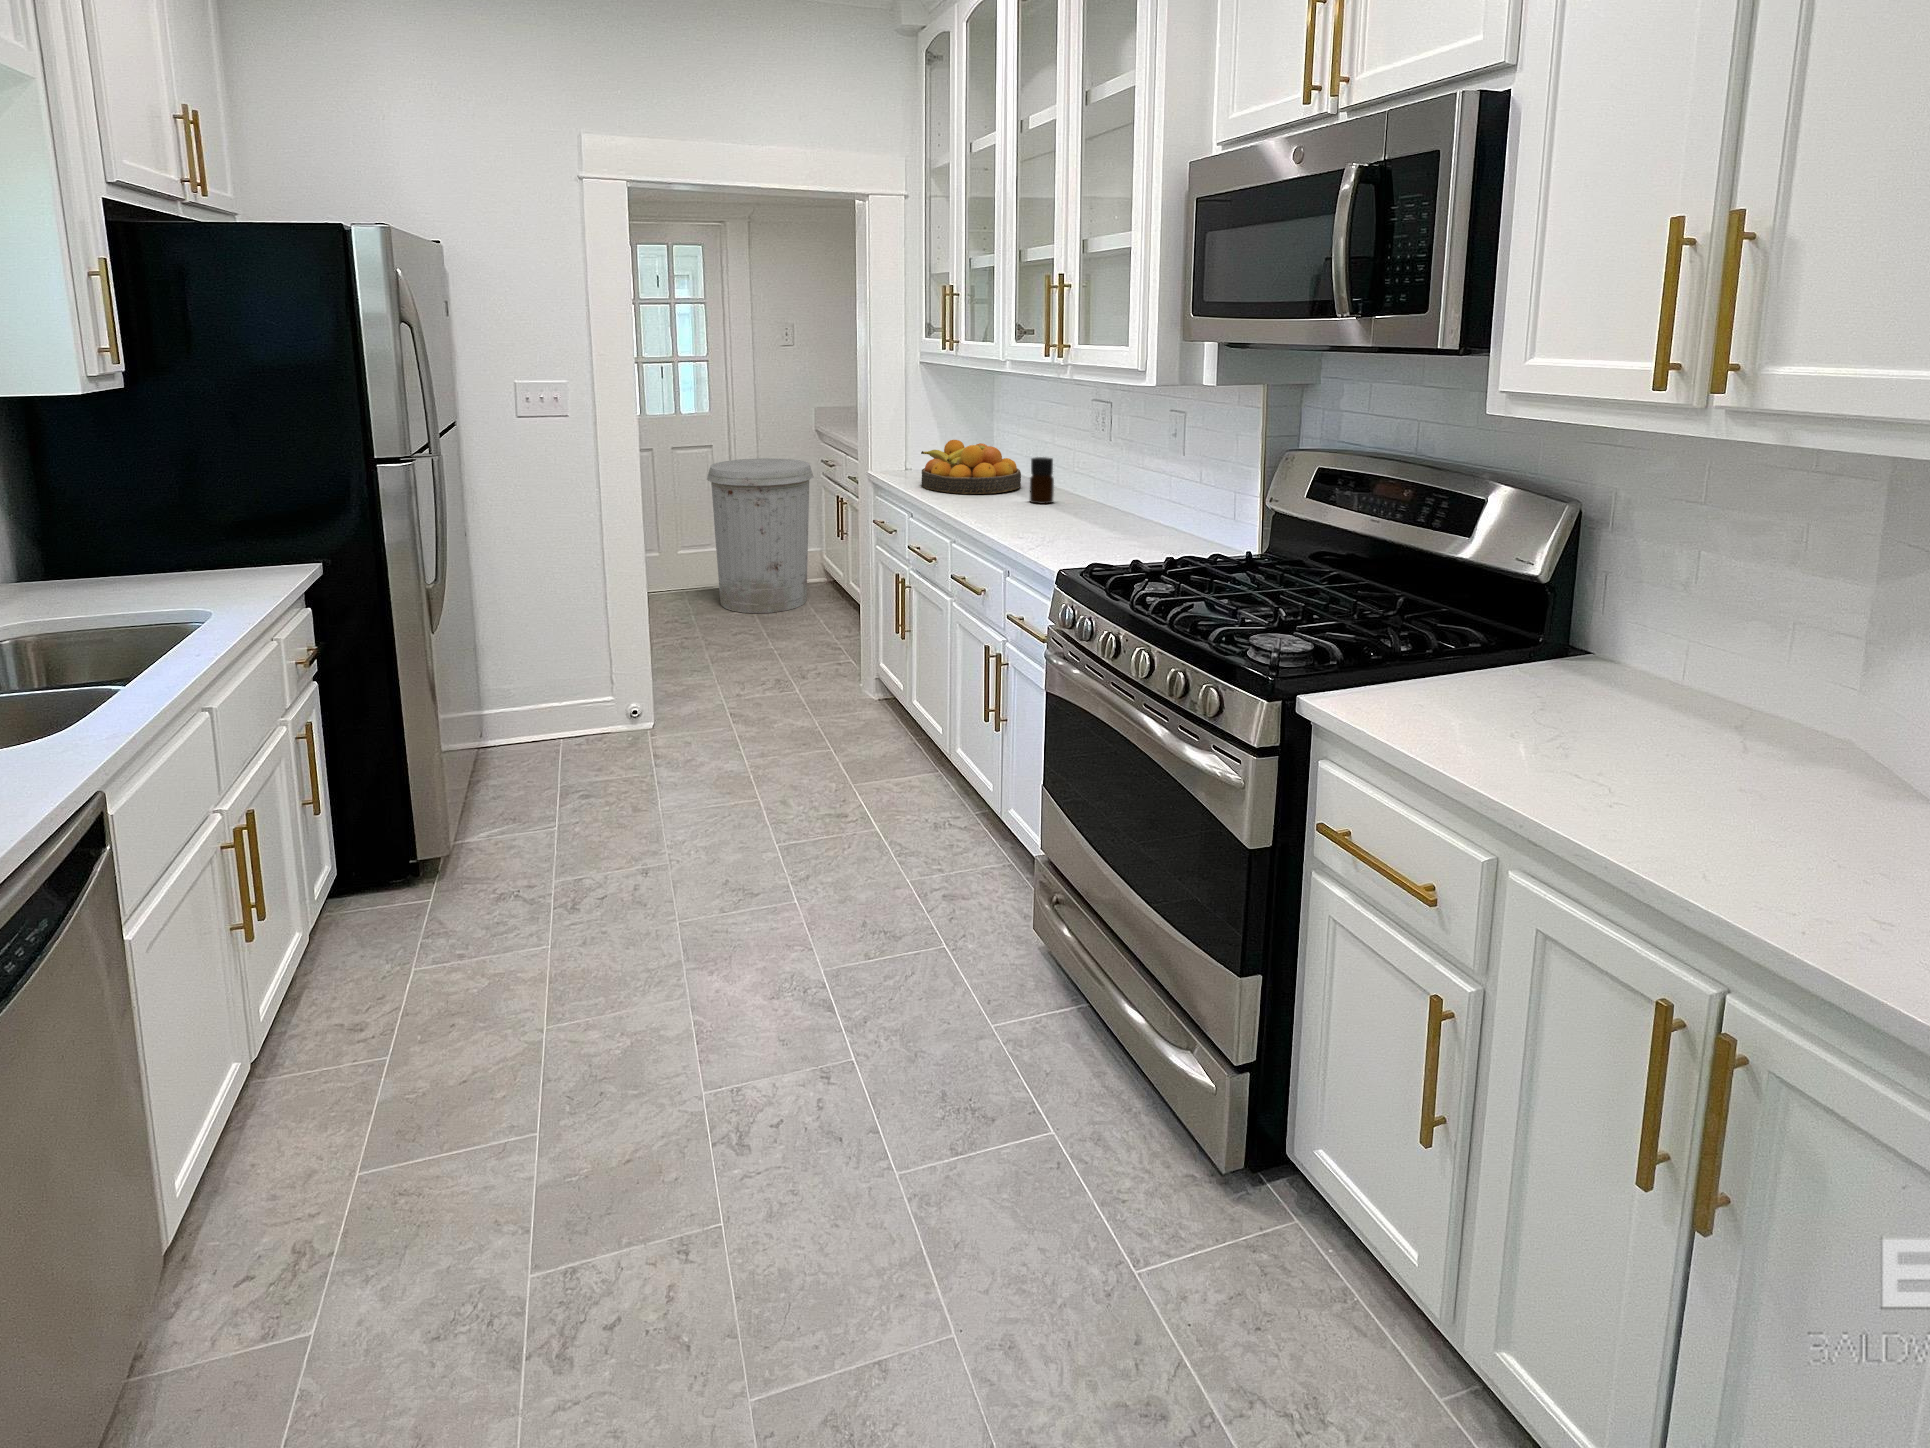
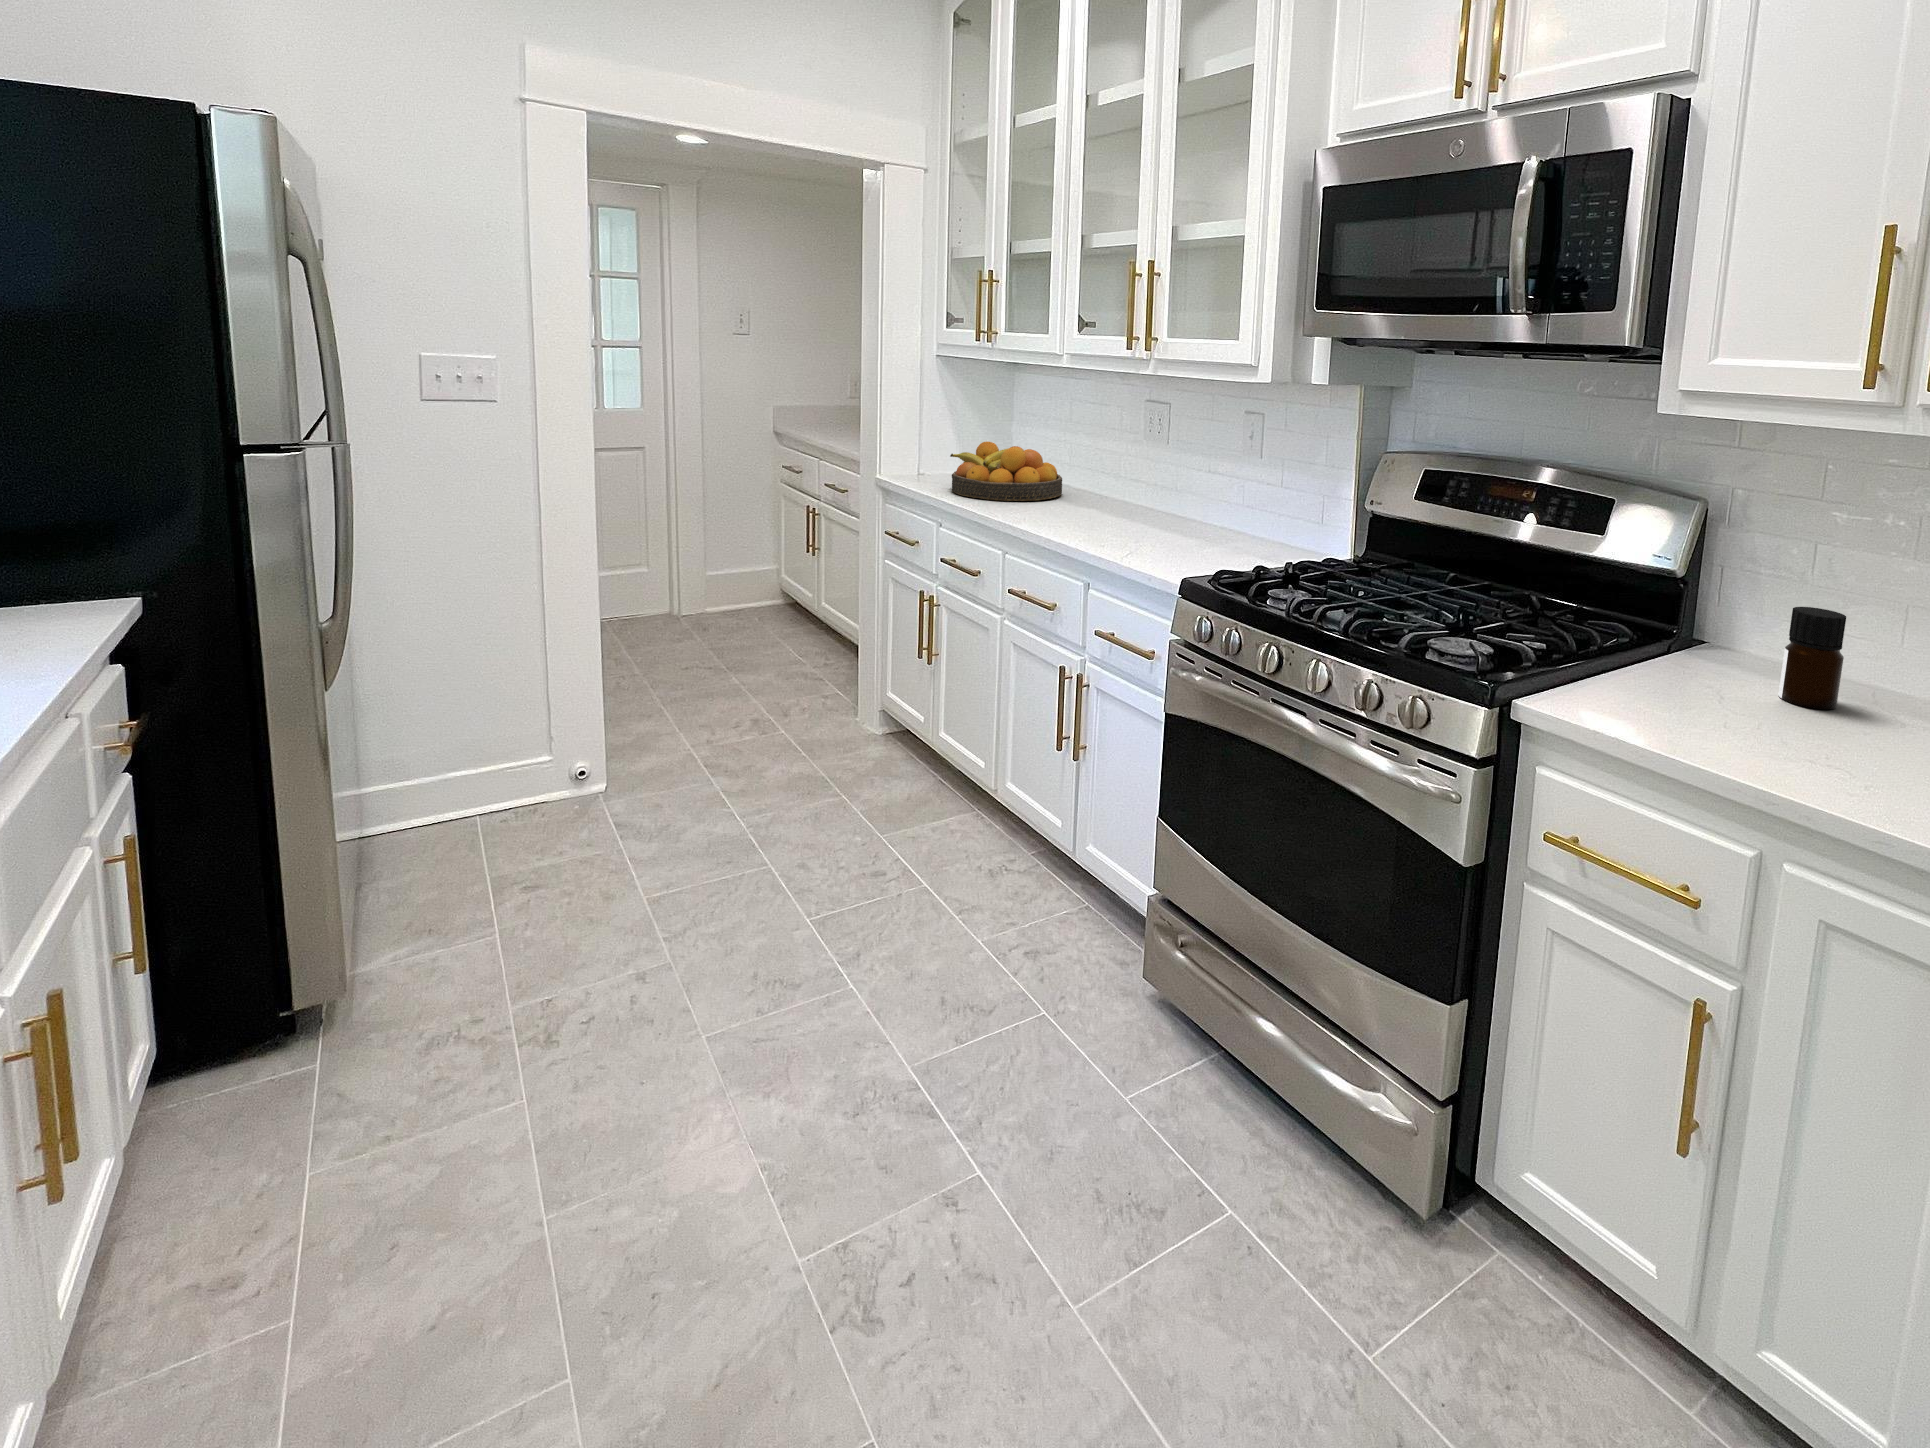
bottle: present [1030,457,1054,504] -> present [1778,607,1846,709]
trash can: present [707,458,814,613] -> none [644,463,781,644]

